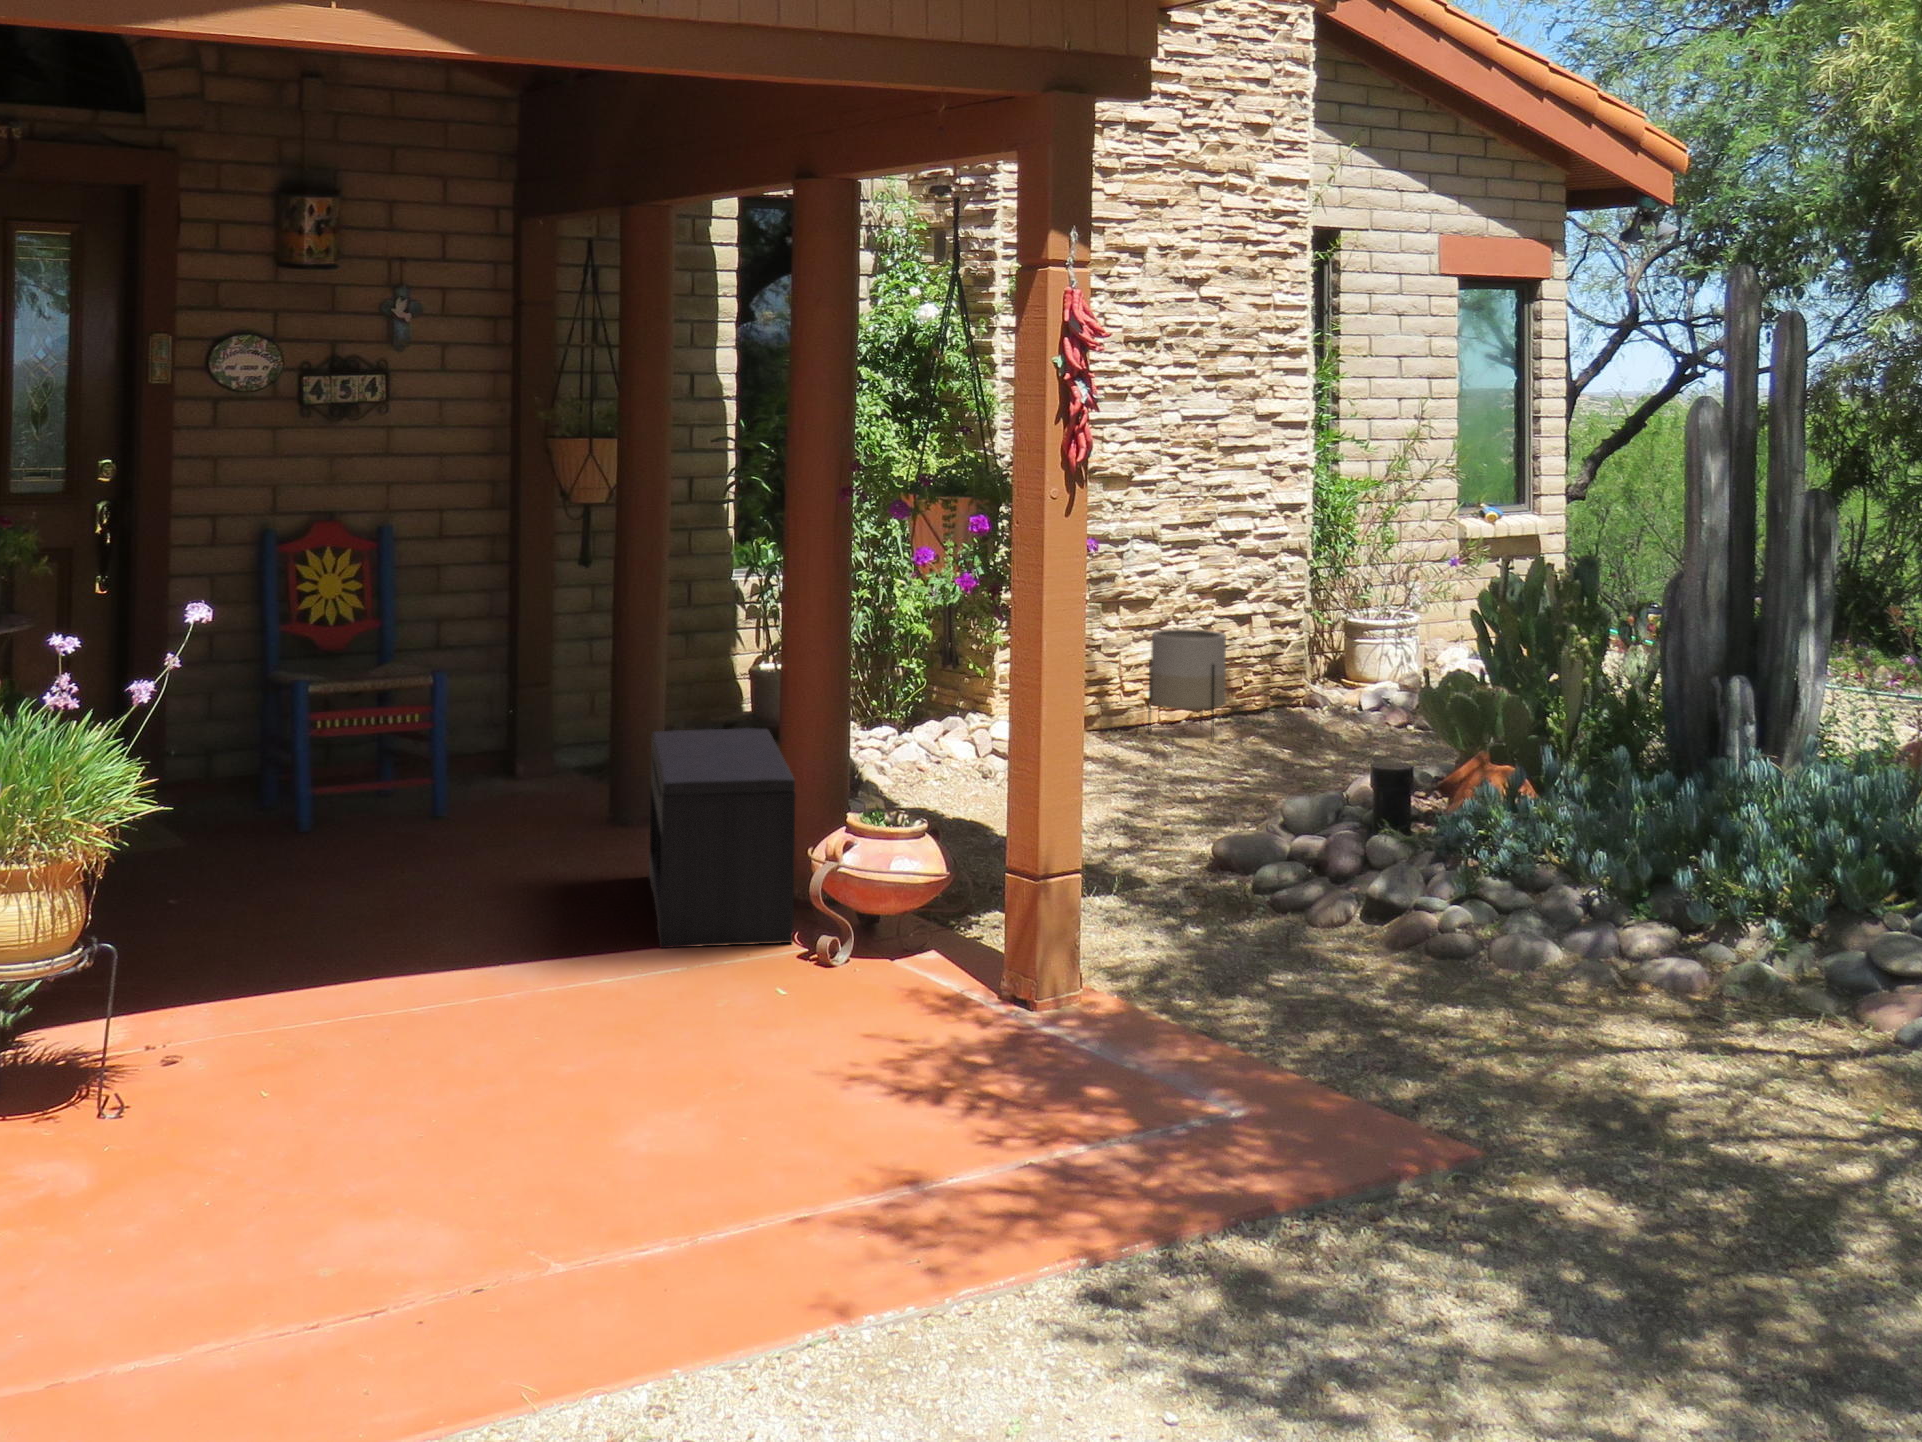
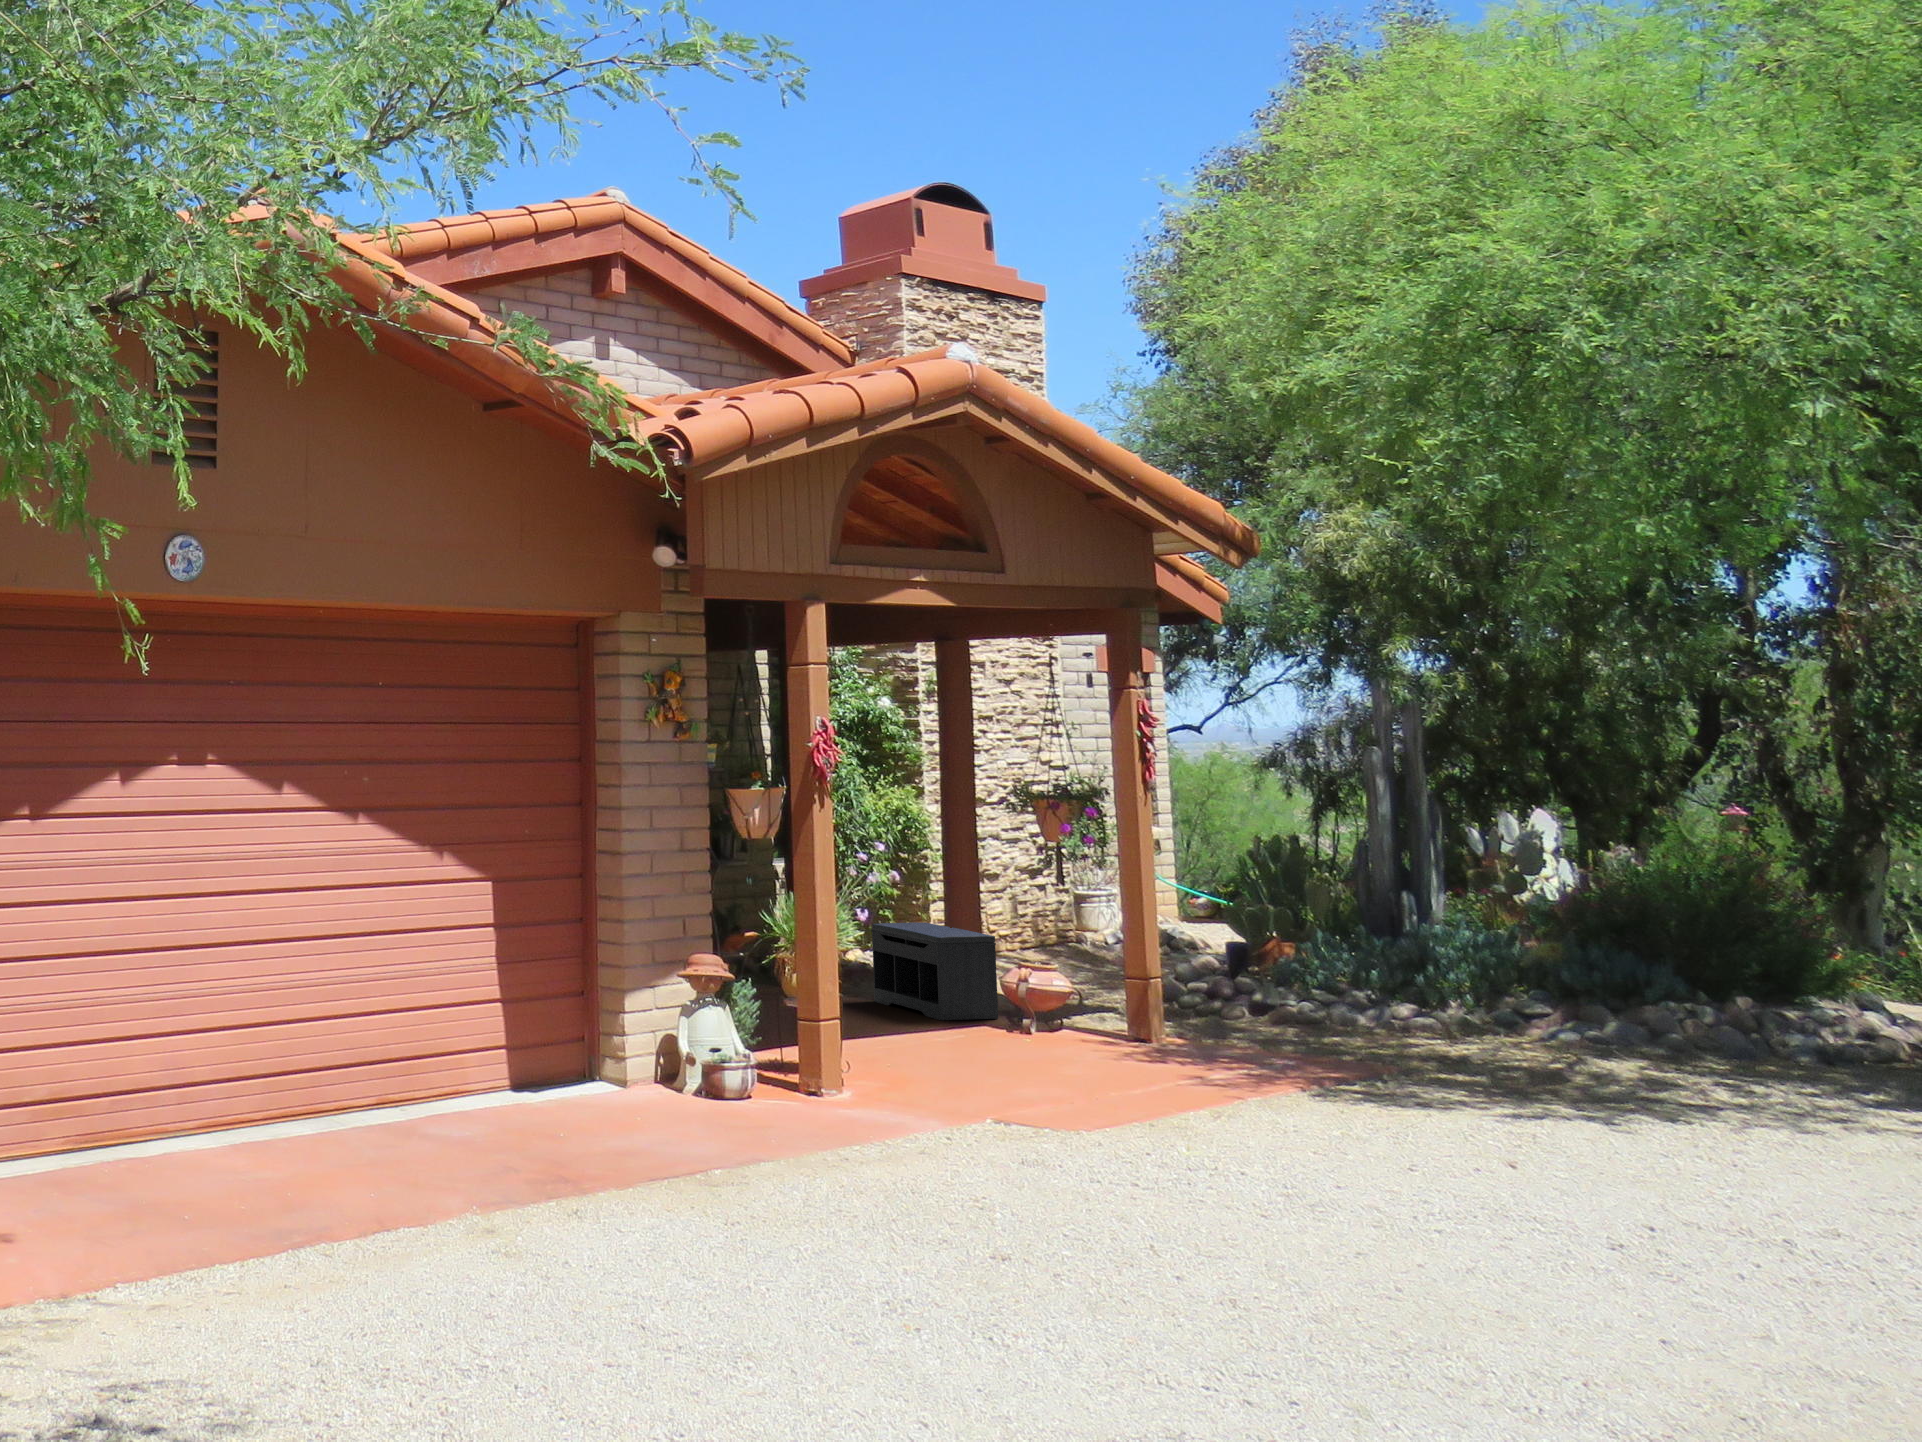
planter: present [1148,629,1226,740] -> none [1004,891,1051,957]

